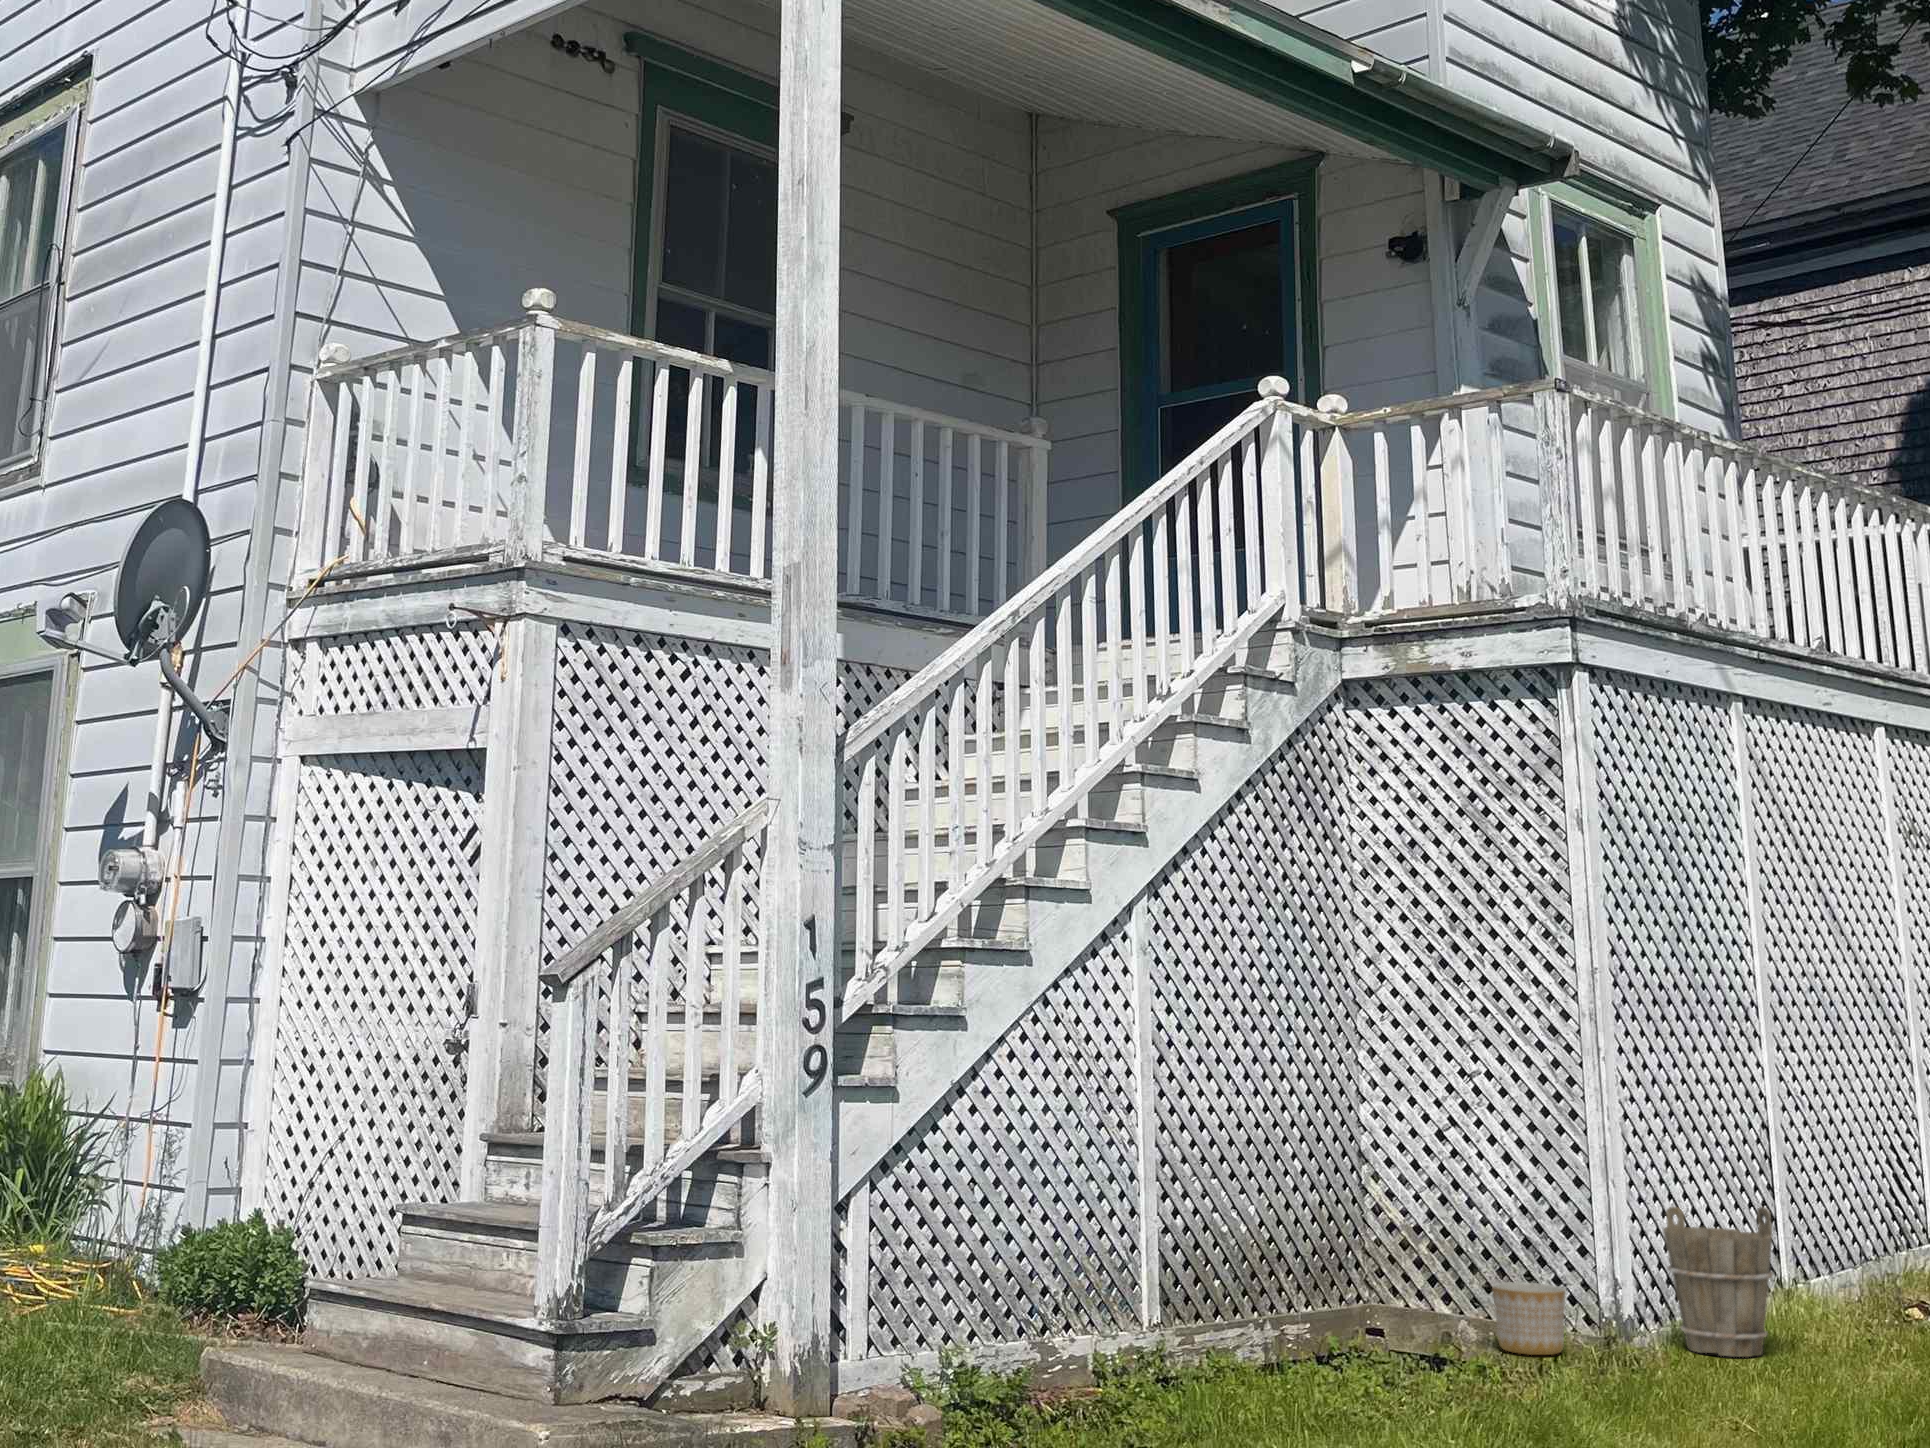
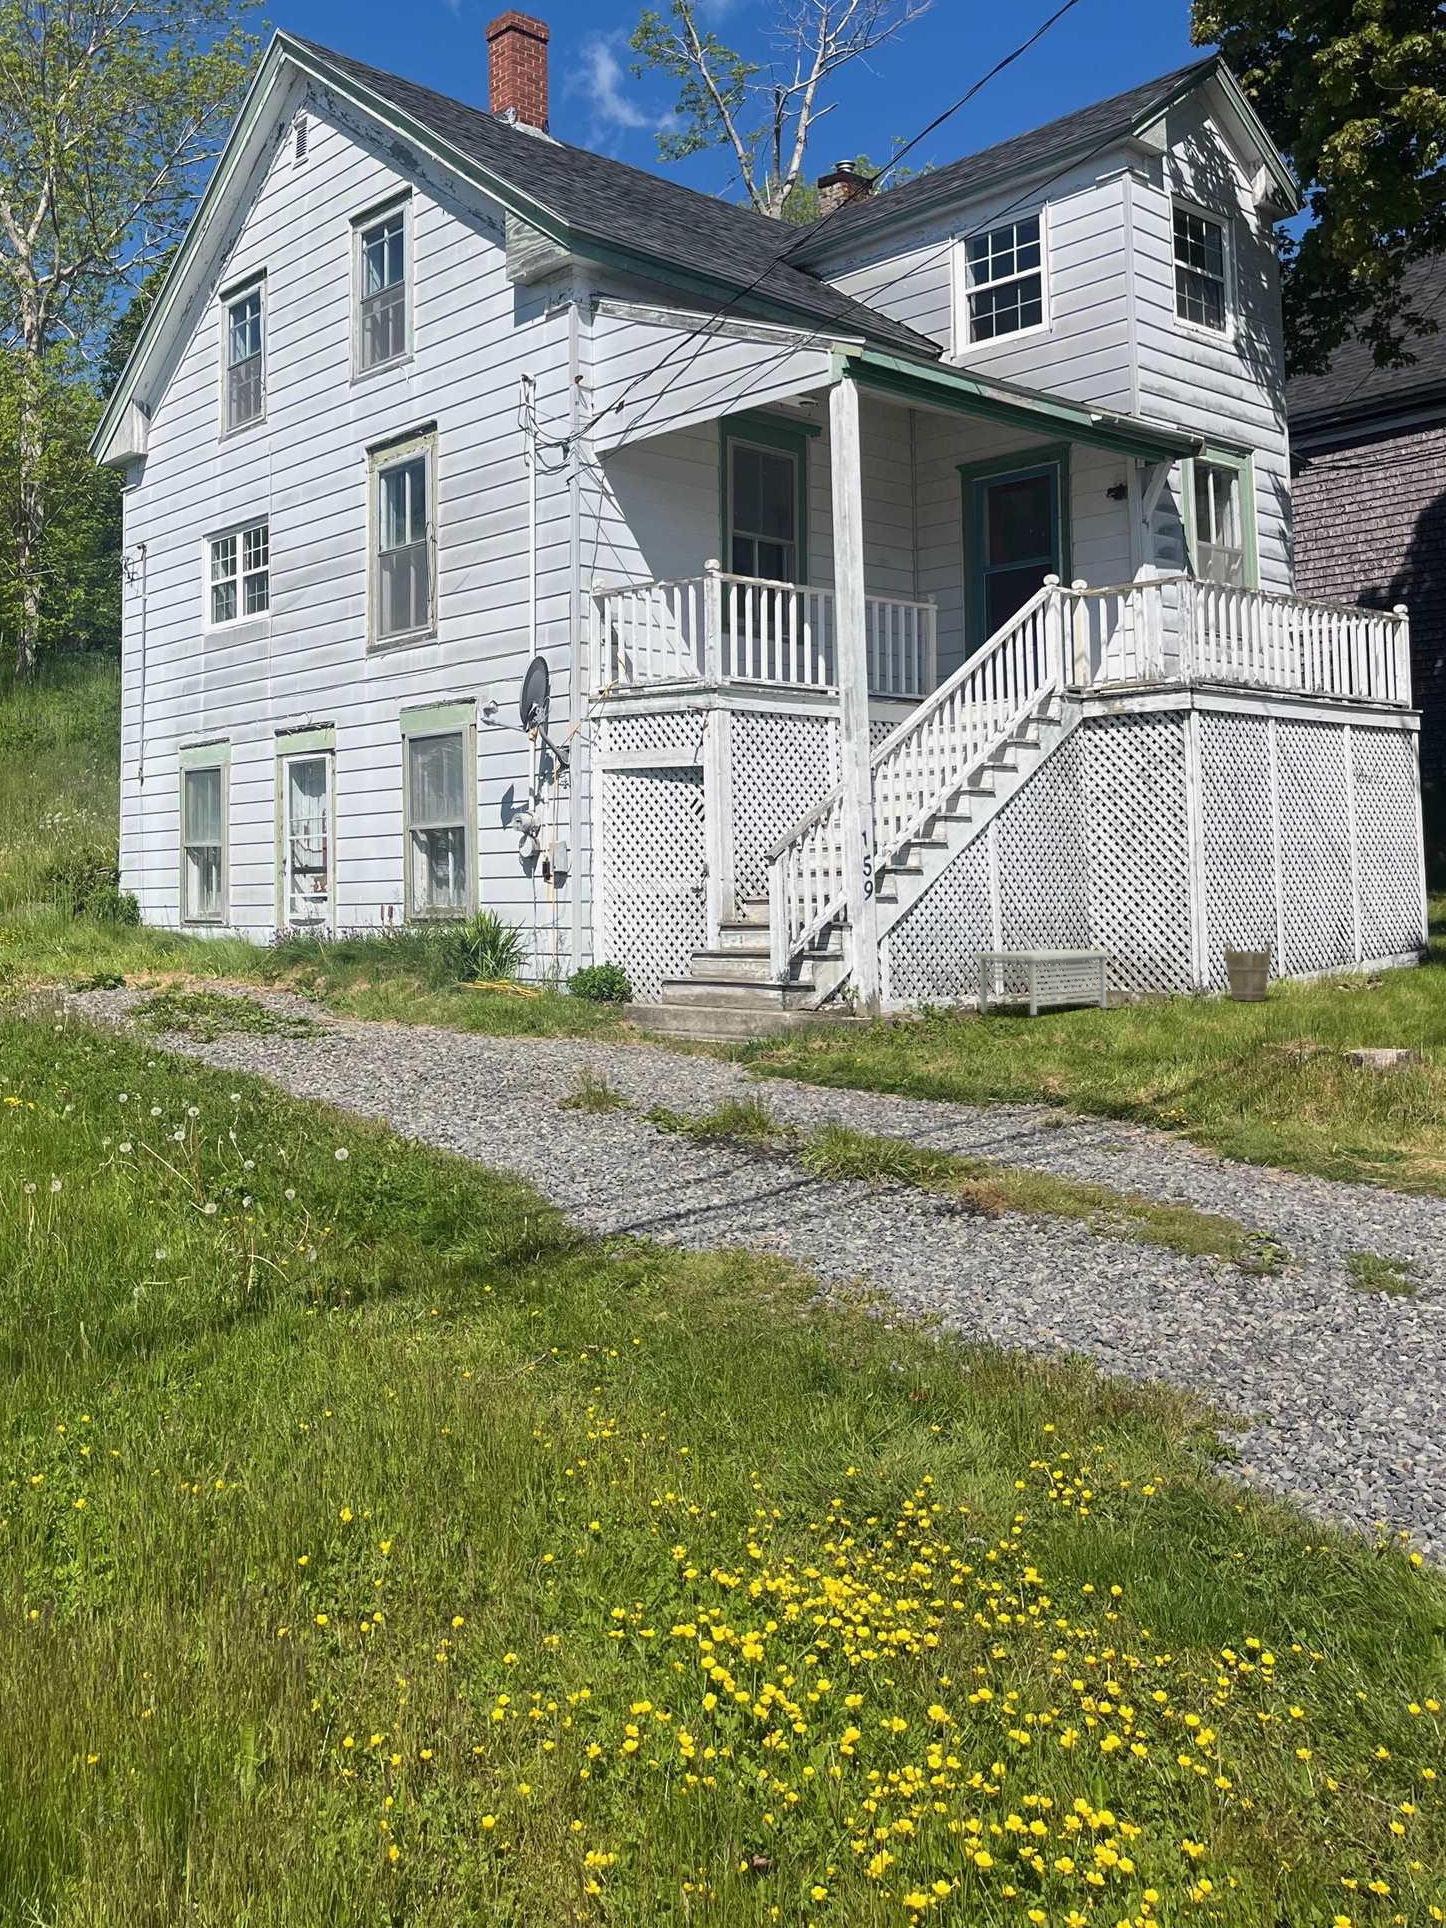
storage bench: none [1083,1211,1404,1402] -> present [973,949,1109,1015]
planter: present [1492,1282,1565,1355] -> none [1147,975,1179,1002]

